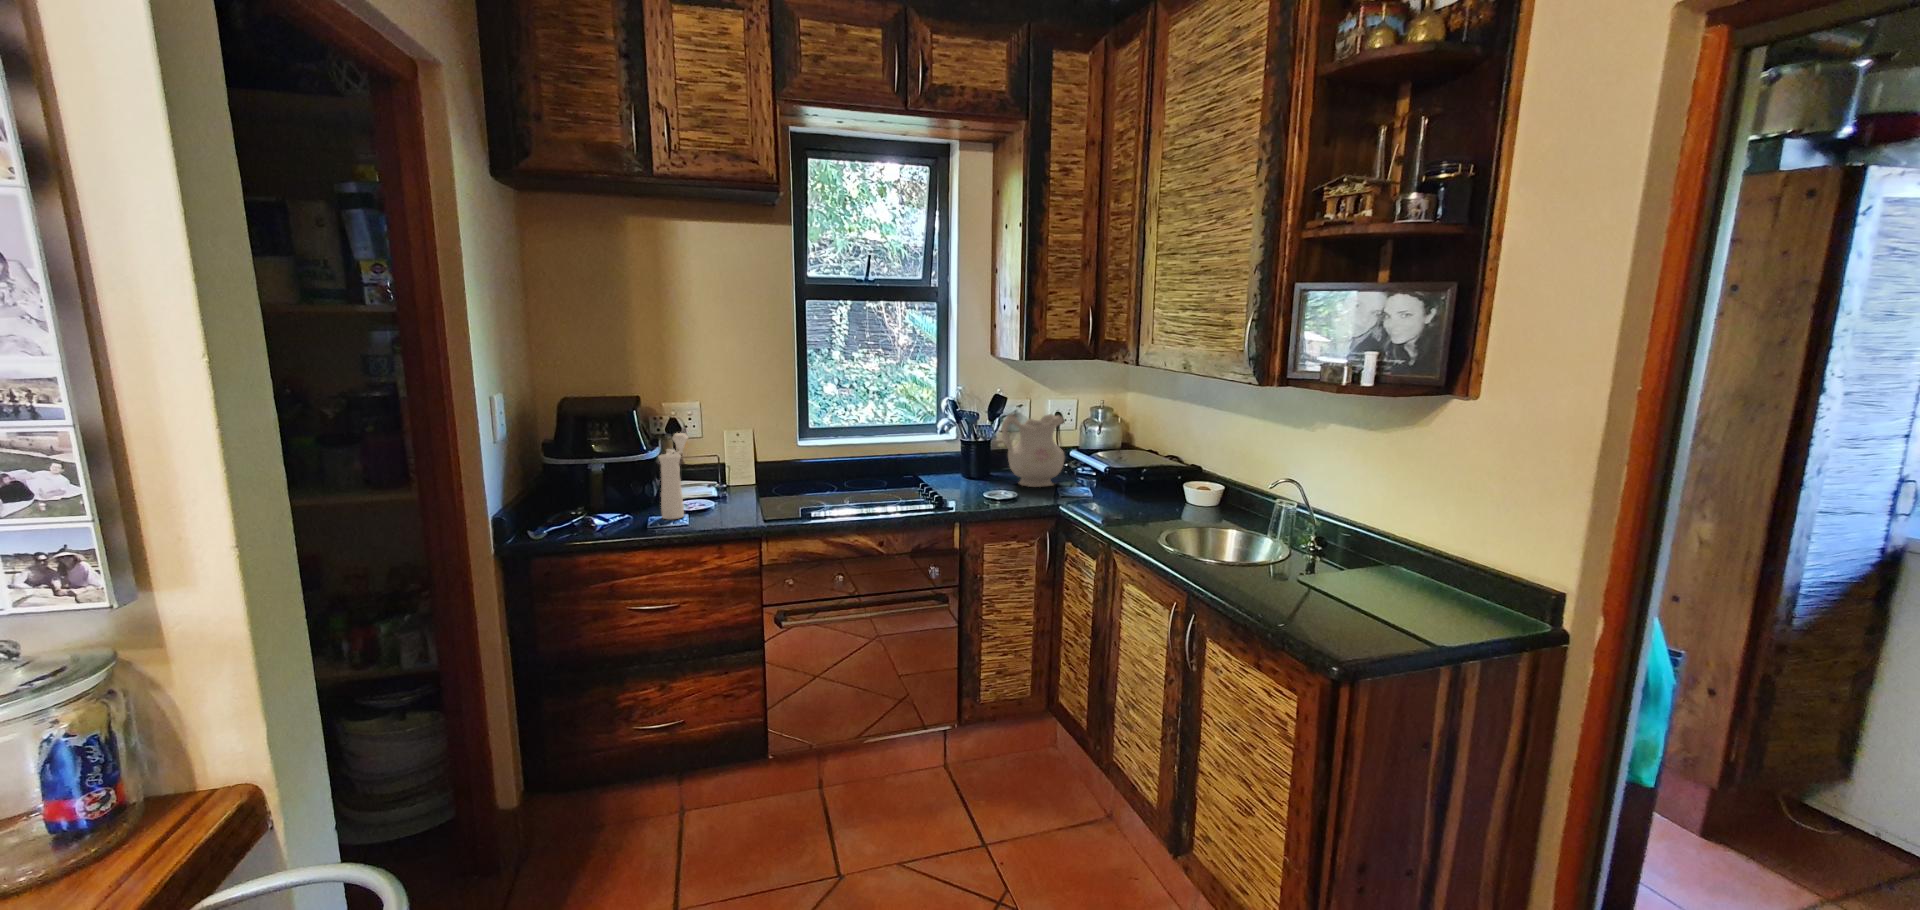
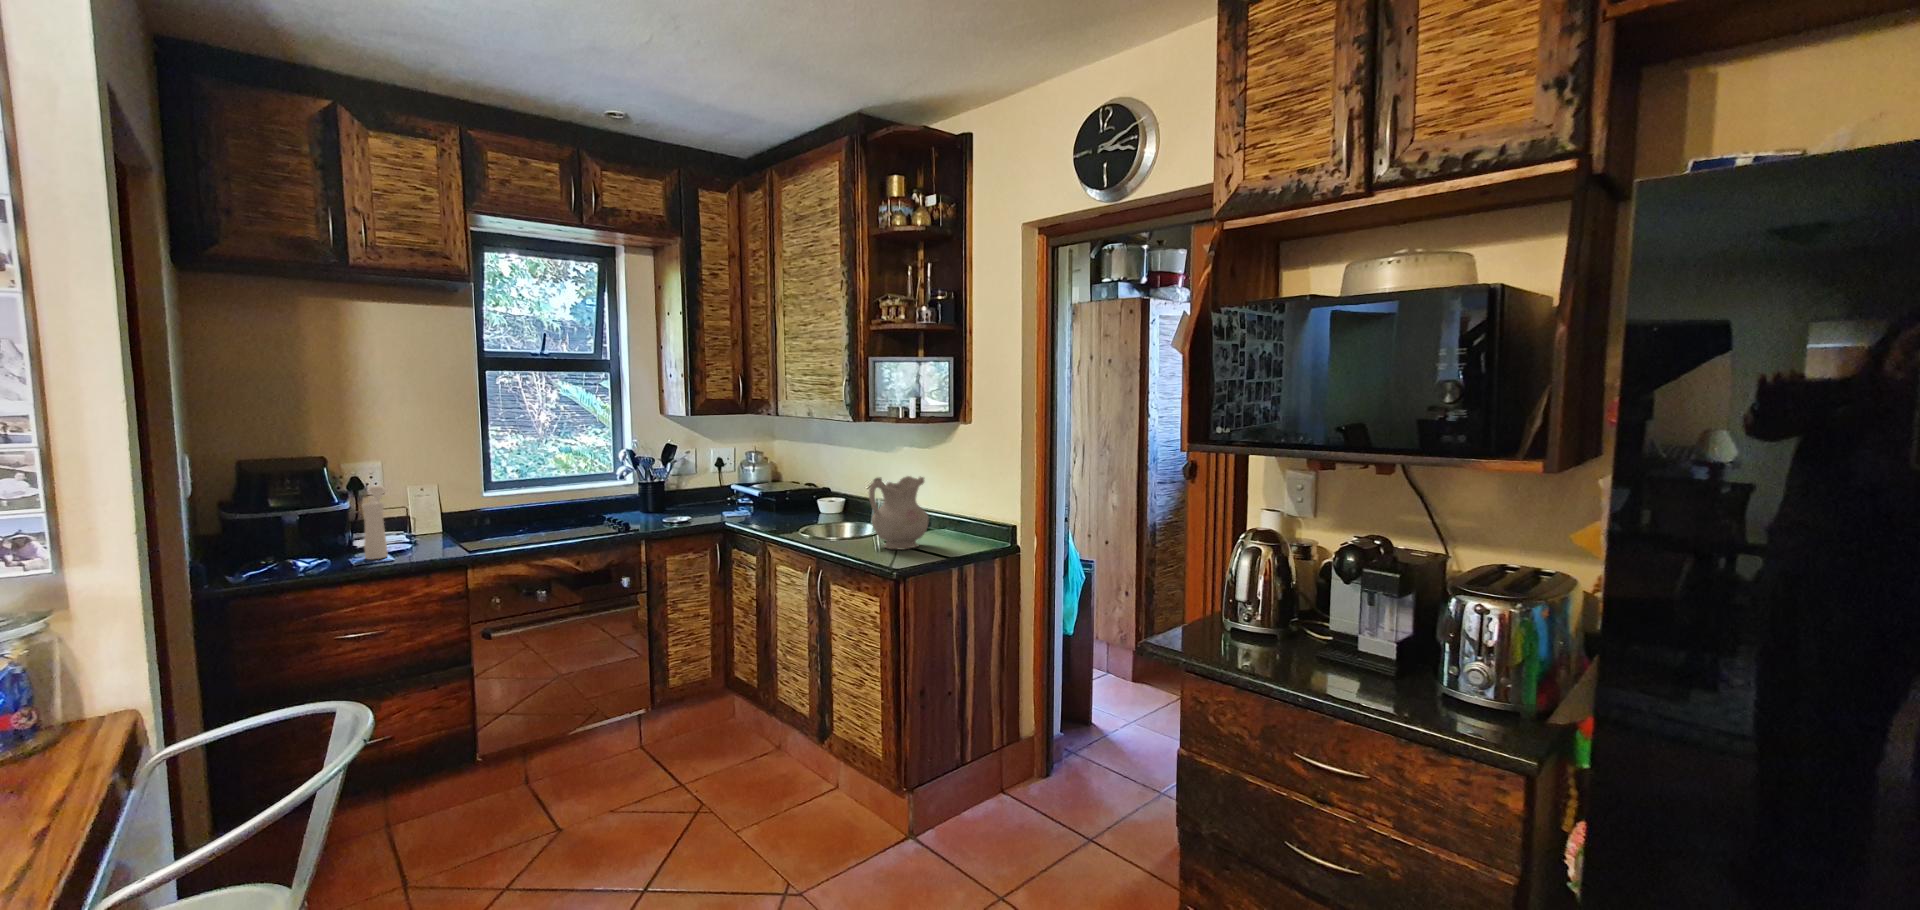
ceramic pitcher: present [1002,414,1065,487] -> present [869,476,929,549]

